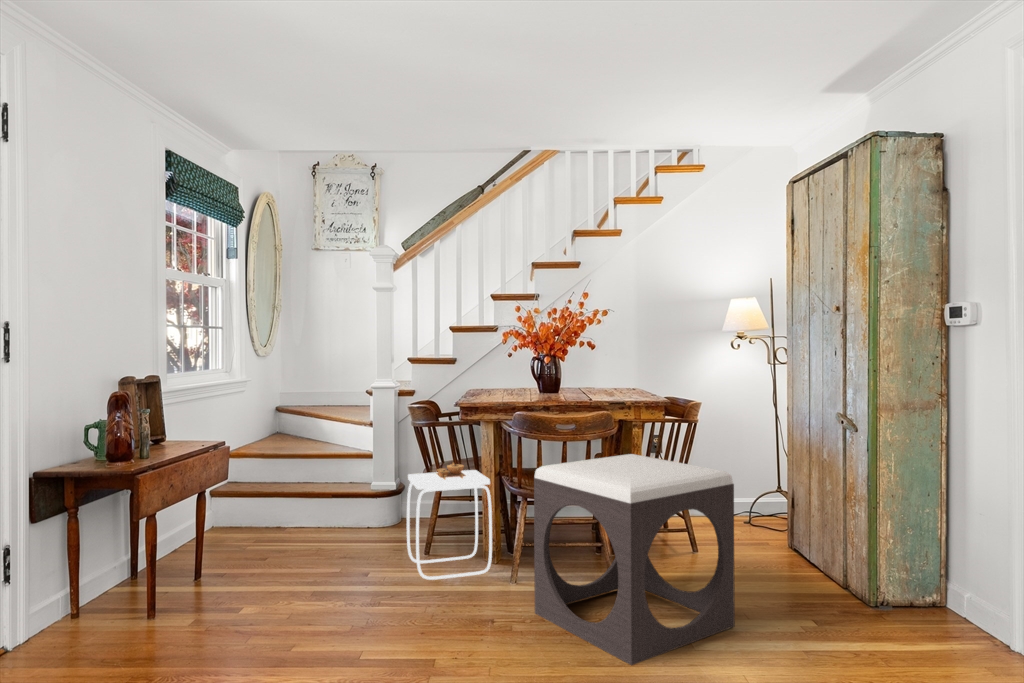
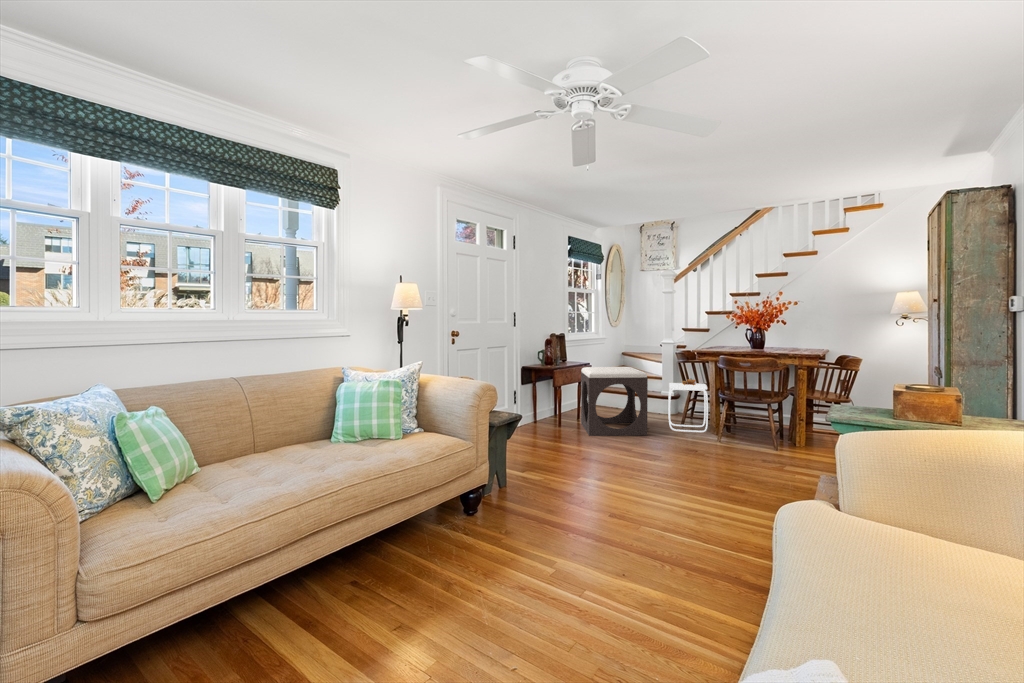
footstool: present [534,454,735,665] -> present [581,367,648,436]

